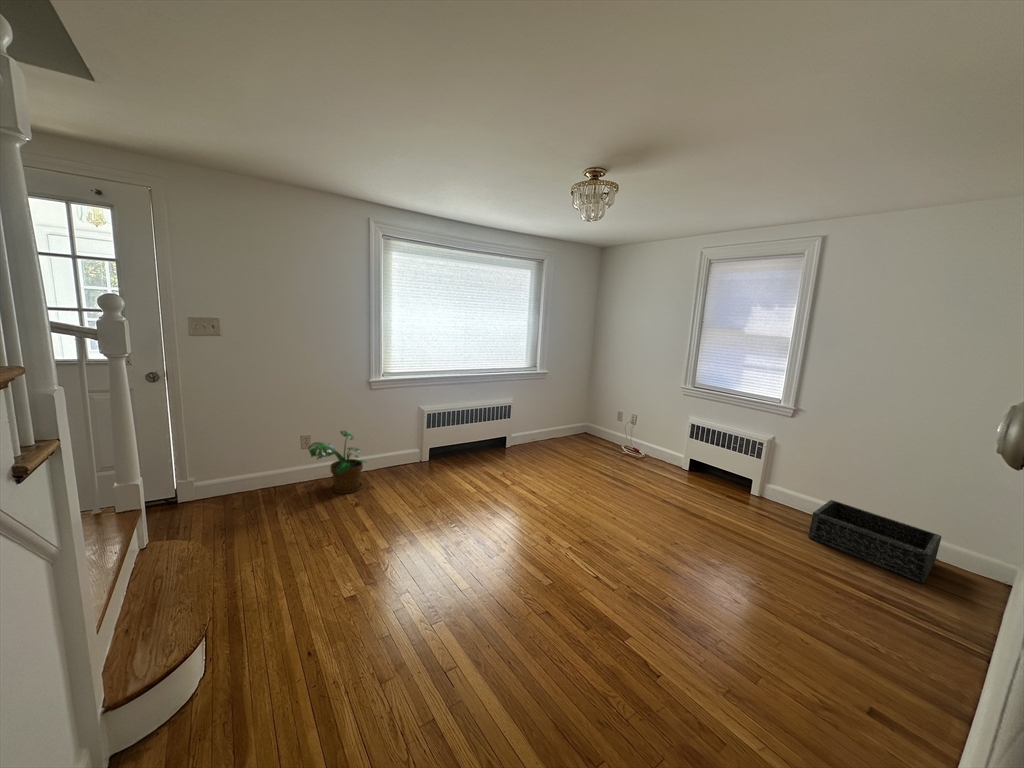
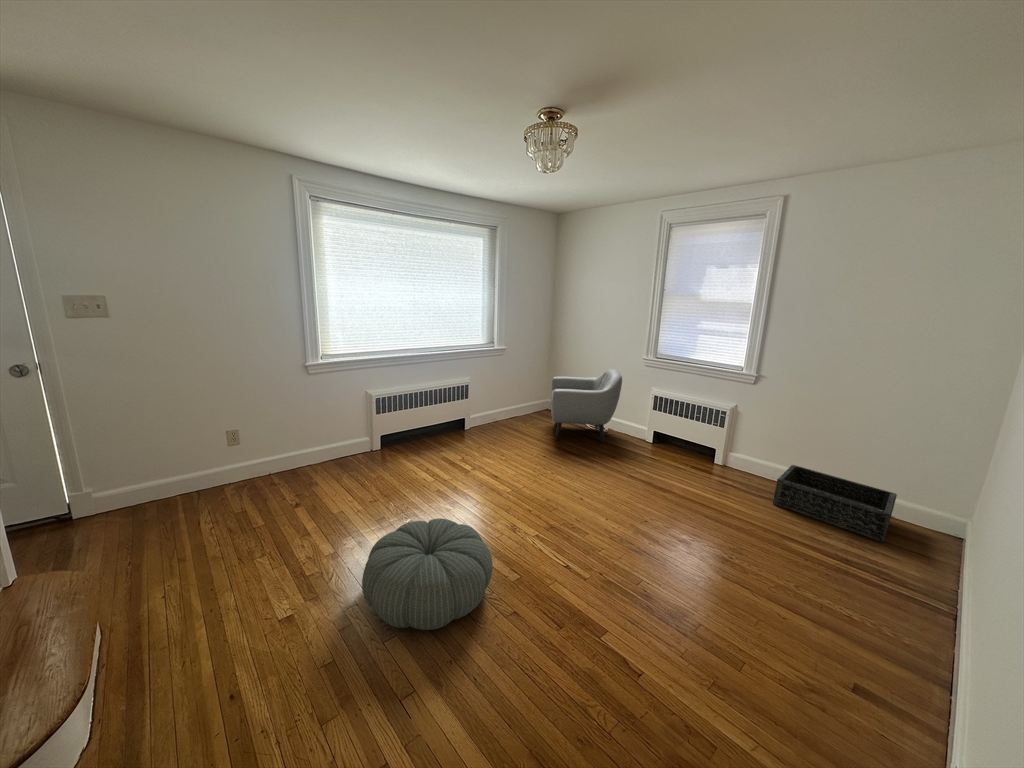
armchair: none [589,396,659,468] -> present [551,369,622,443]
potted plant: present [308,431,367,494] -> none [232,422,309,493]
pouf: none [415,523,528,618] -> present [362,518,493,630]

